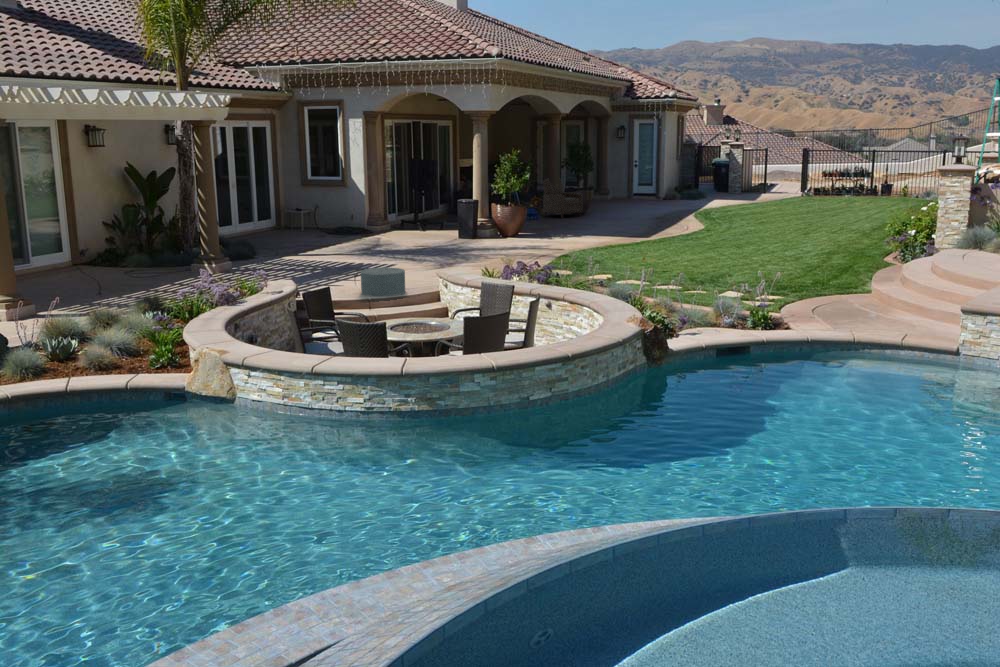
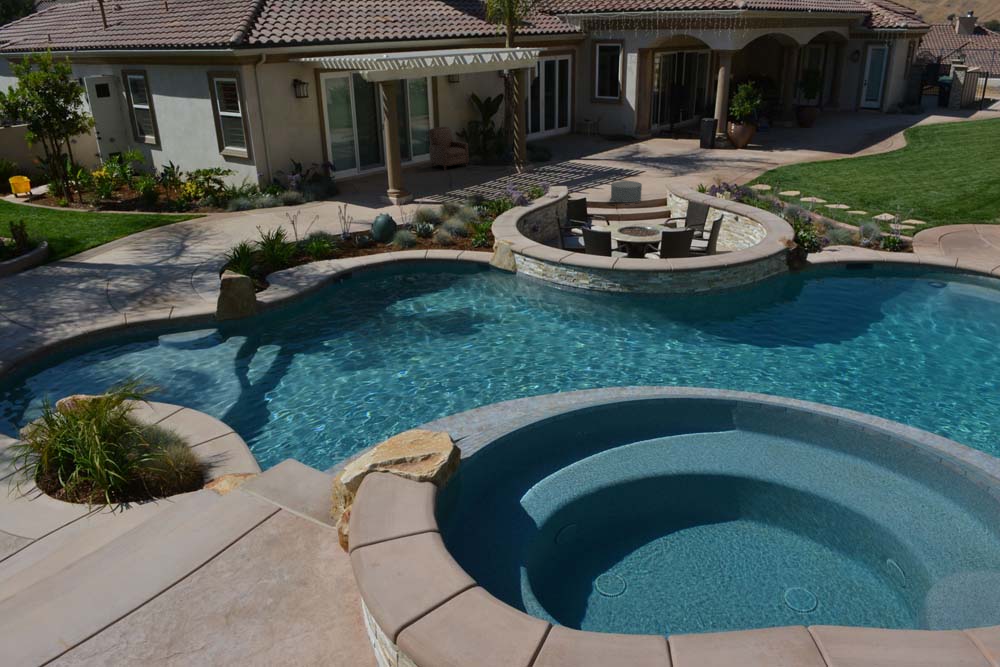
chair: present [543,179,583,218] -> present [429,127,469,170]

